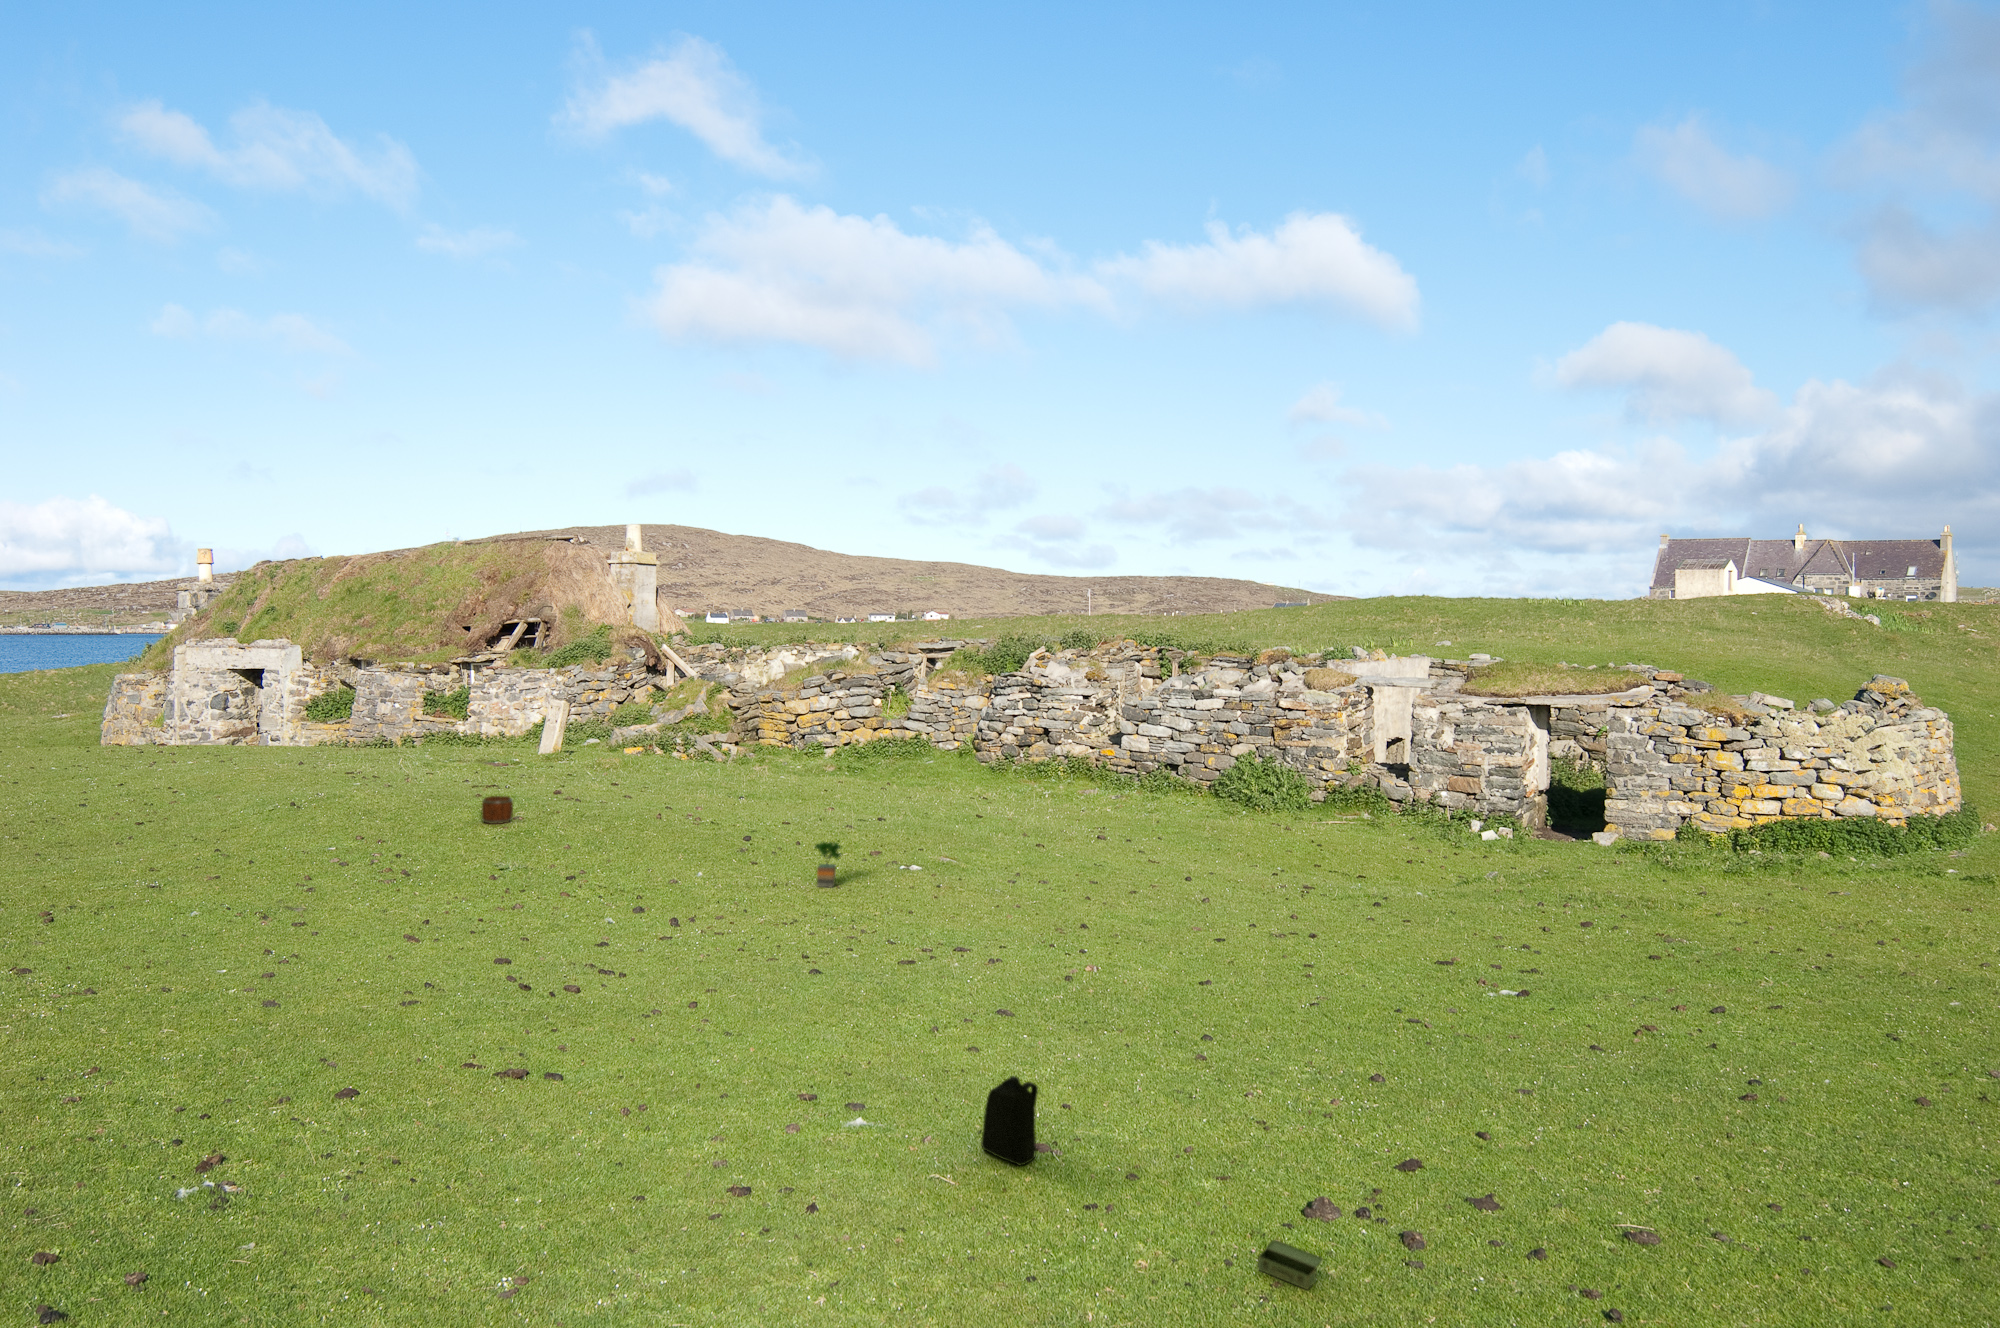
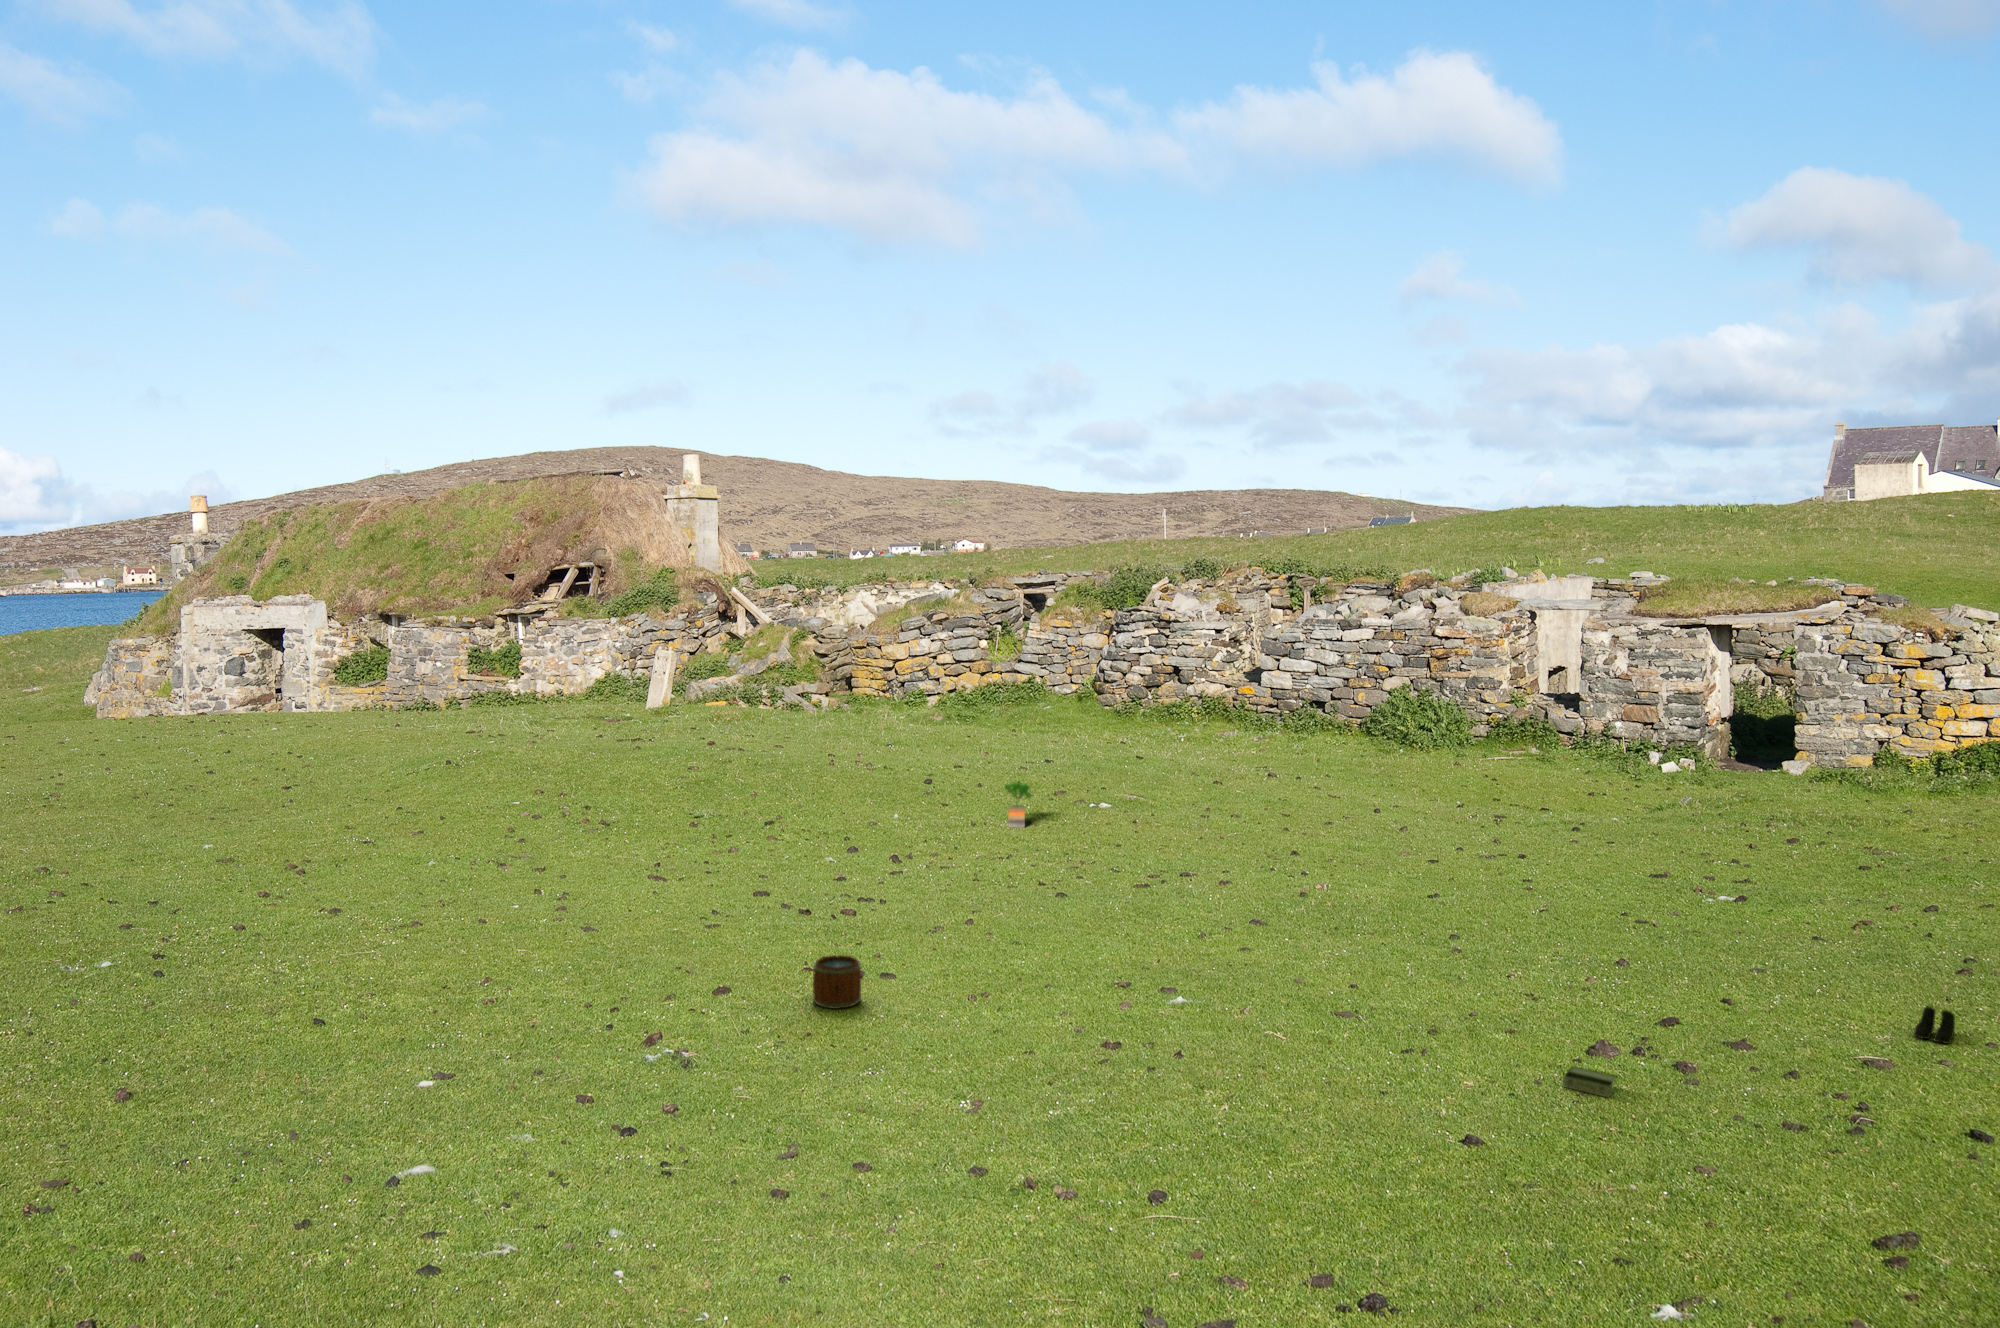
bucket: present [482,796,513,824] -> present [813,955,861,1009]
backpack: present [981,1076,1038,1165] -> none [1295,955,1345,1028]
boots: none [1688,1163,1736,1213] -> present [1914,1006,1955,1044]

